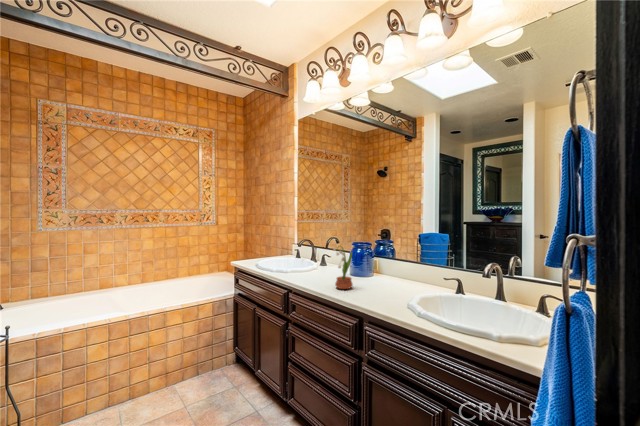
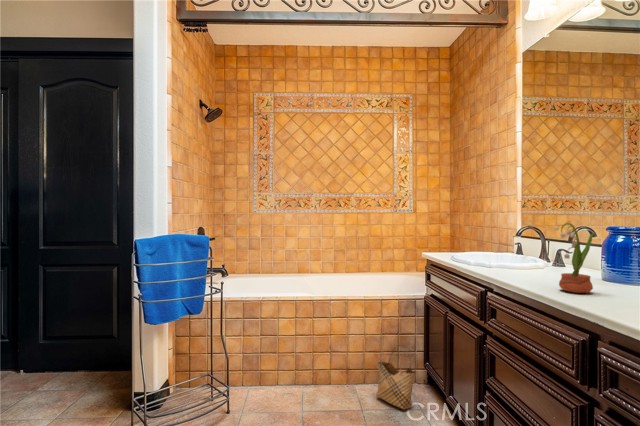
woven basket: none [196,340,229,392] -> present [376,345,415,409]

